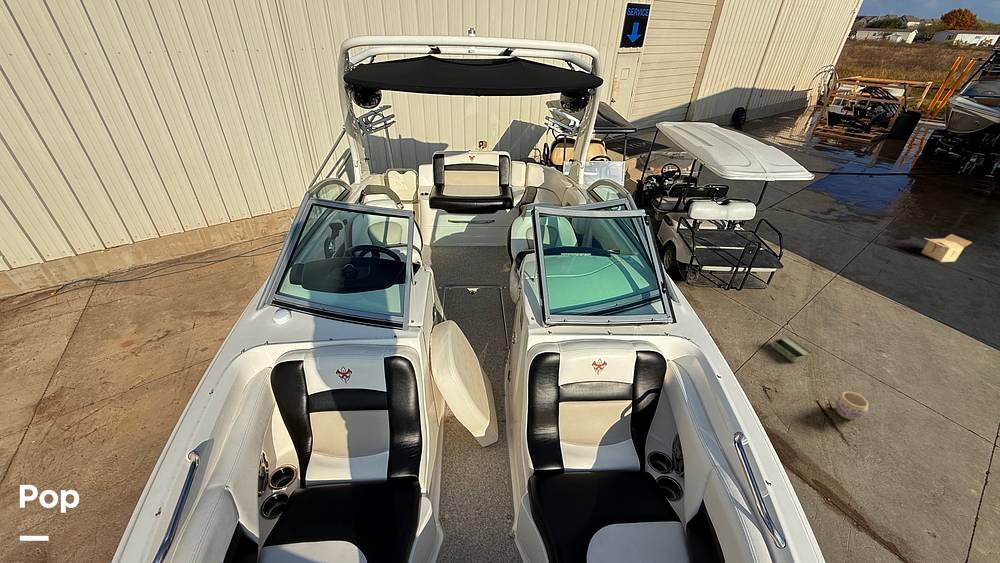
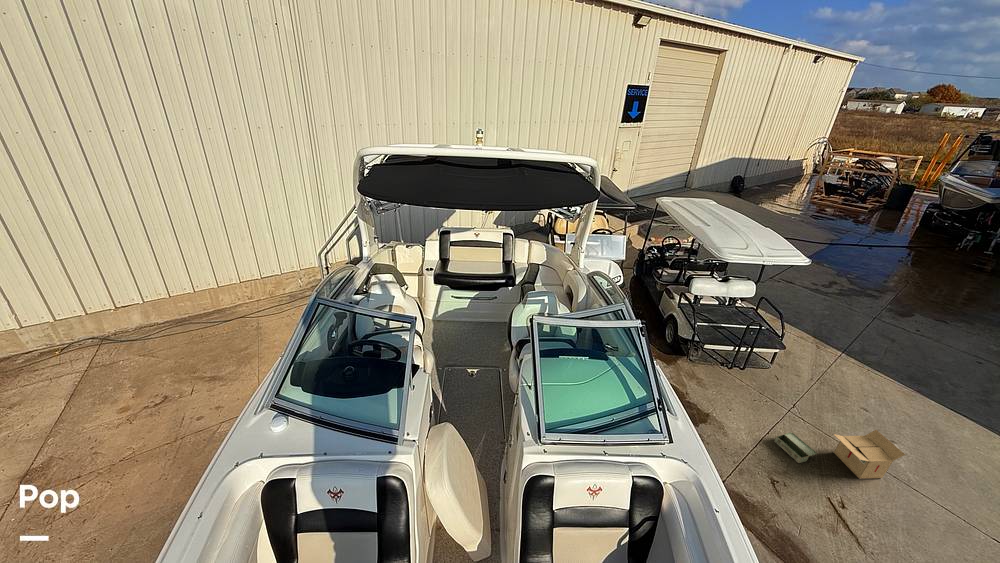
cardboard box: present [921,234,972,262] -> present [834,430,905,479]
planter: present [836,391,869,420] -> none [844,504,879,537]

